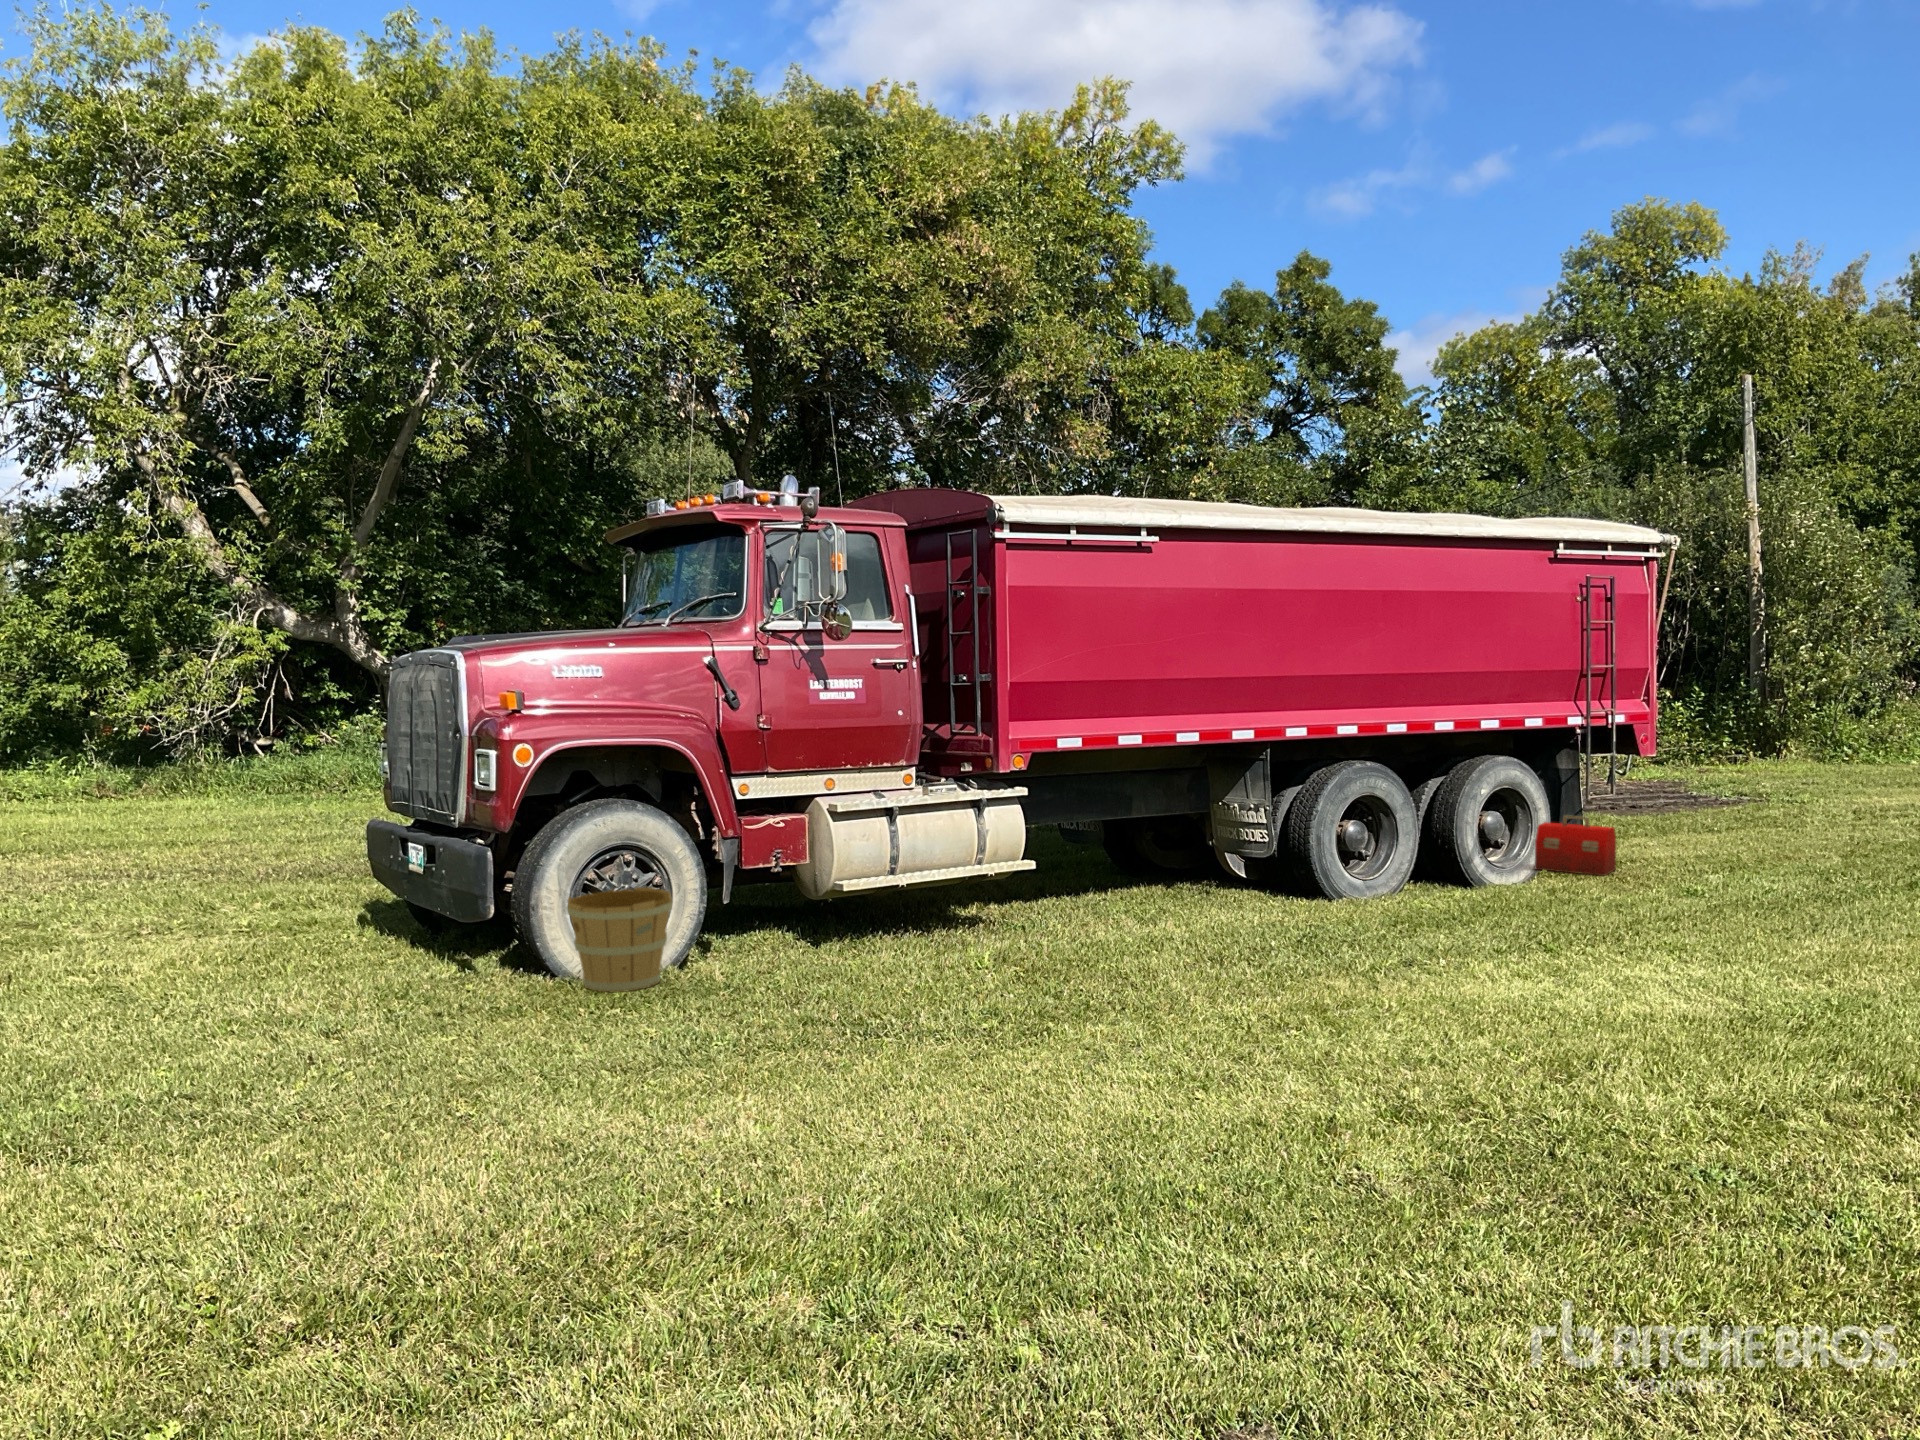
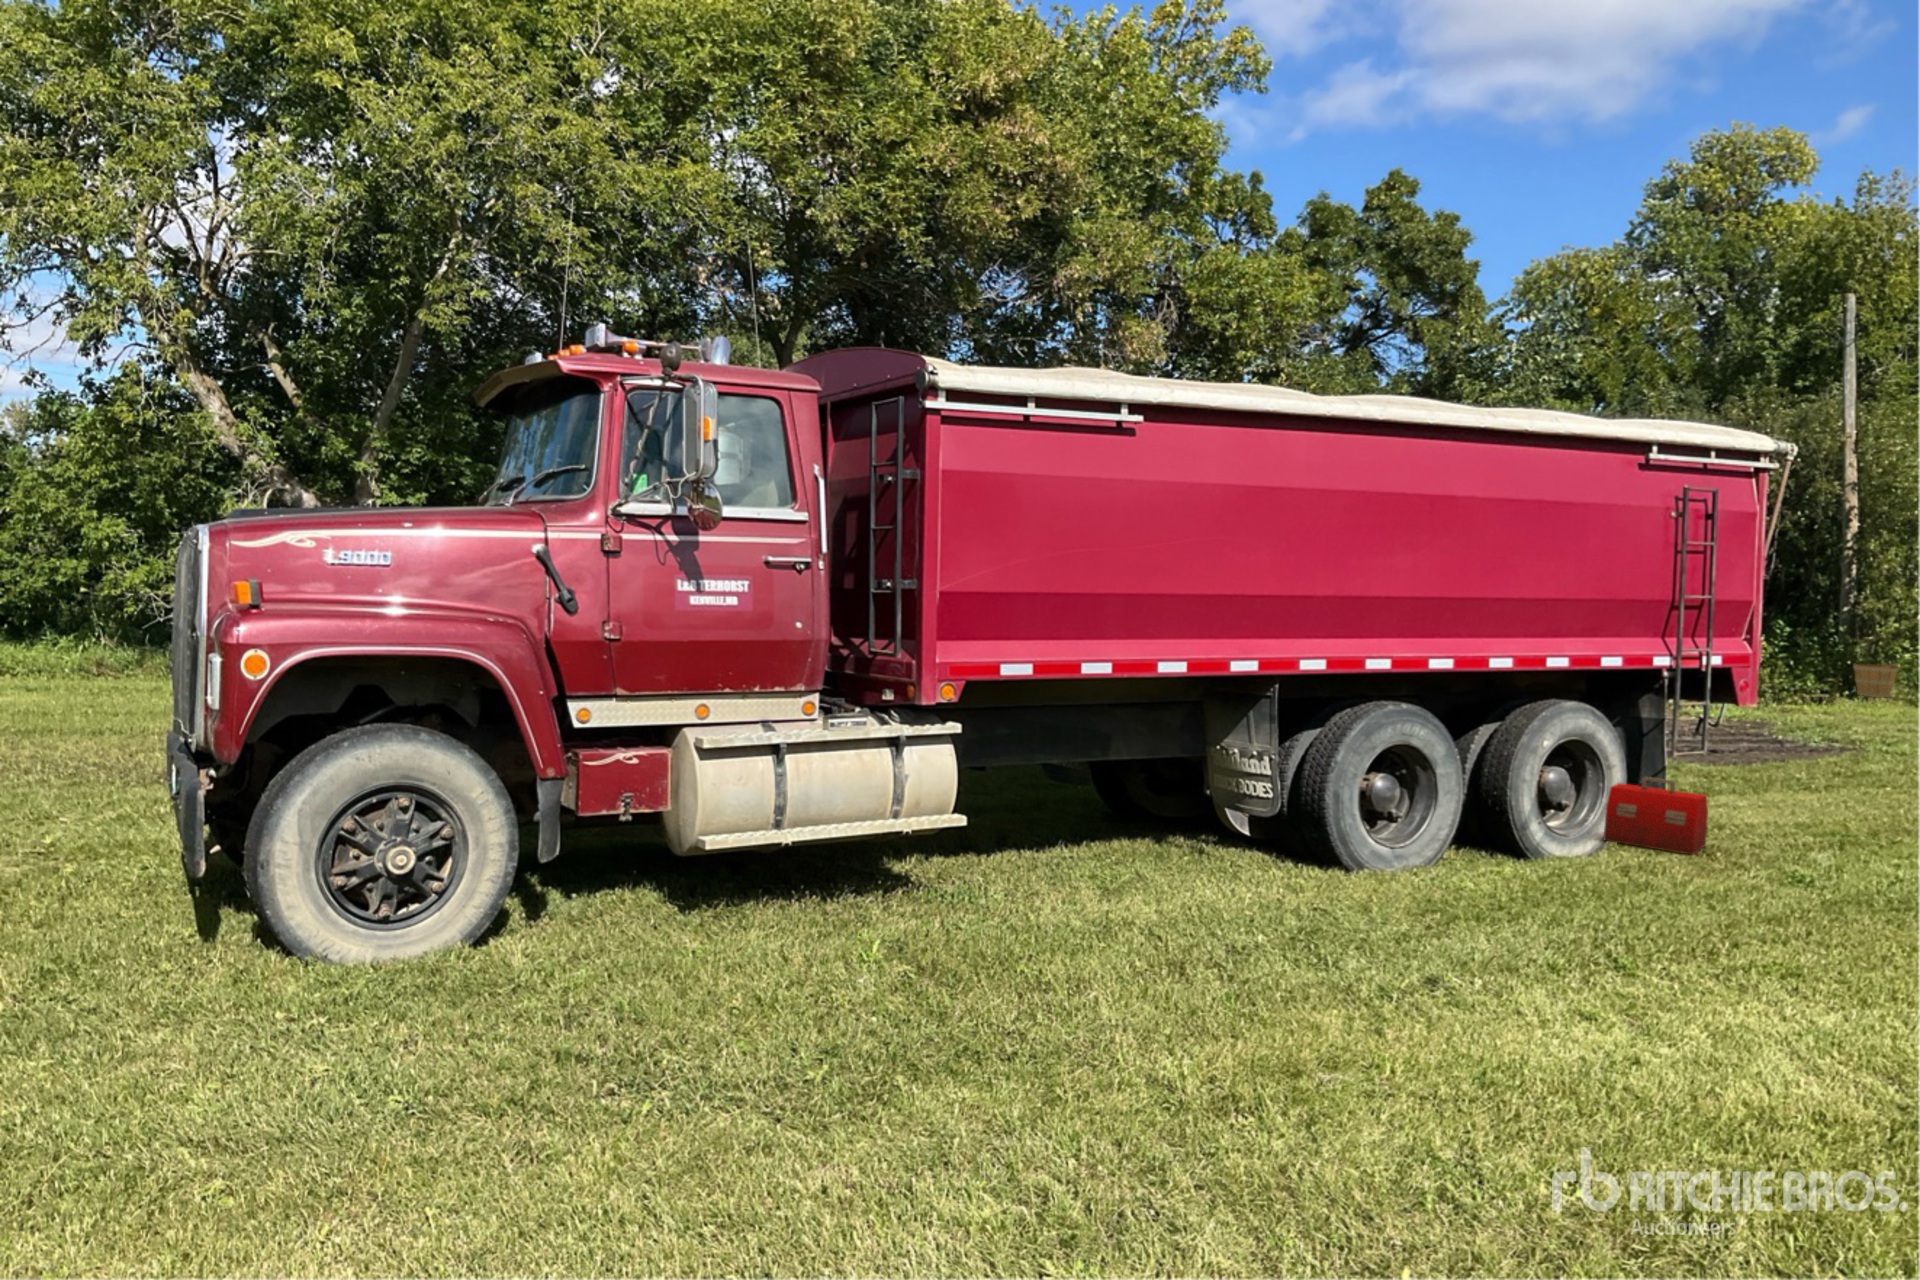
wooden bucket: present [567,887,673,992] -> present [1853,664,1898,698]

